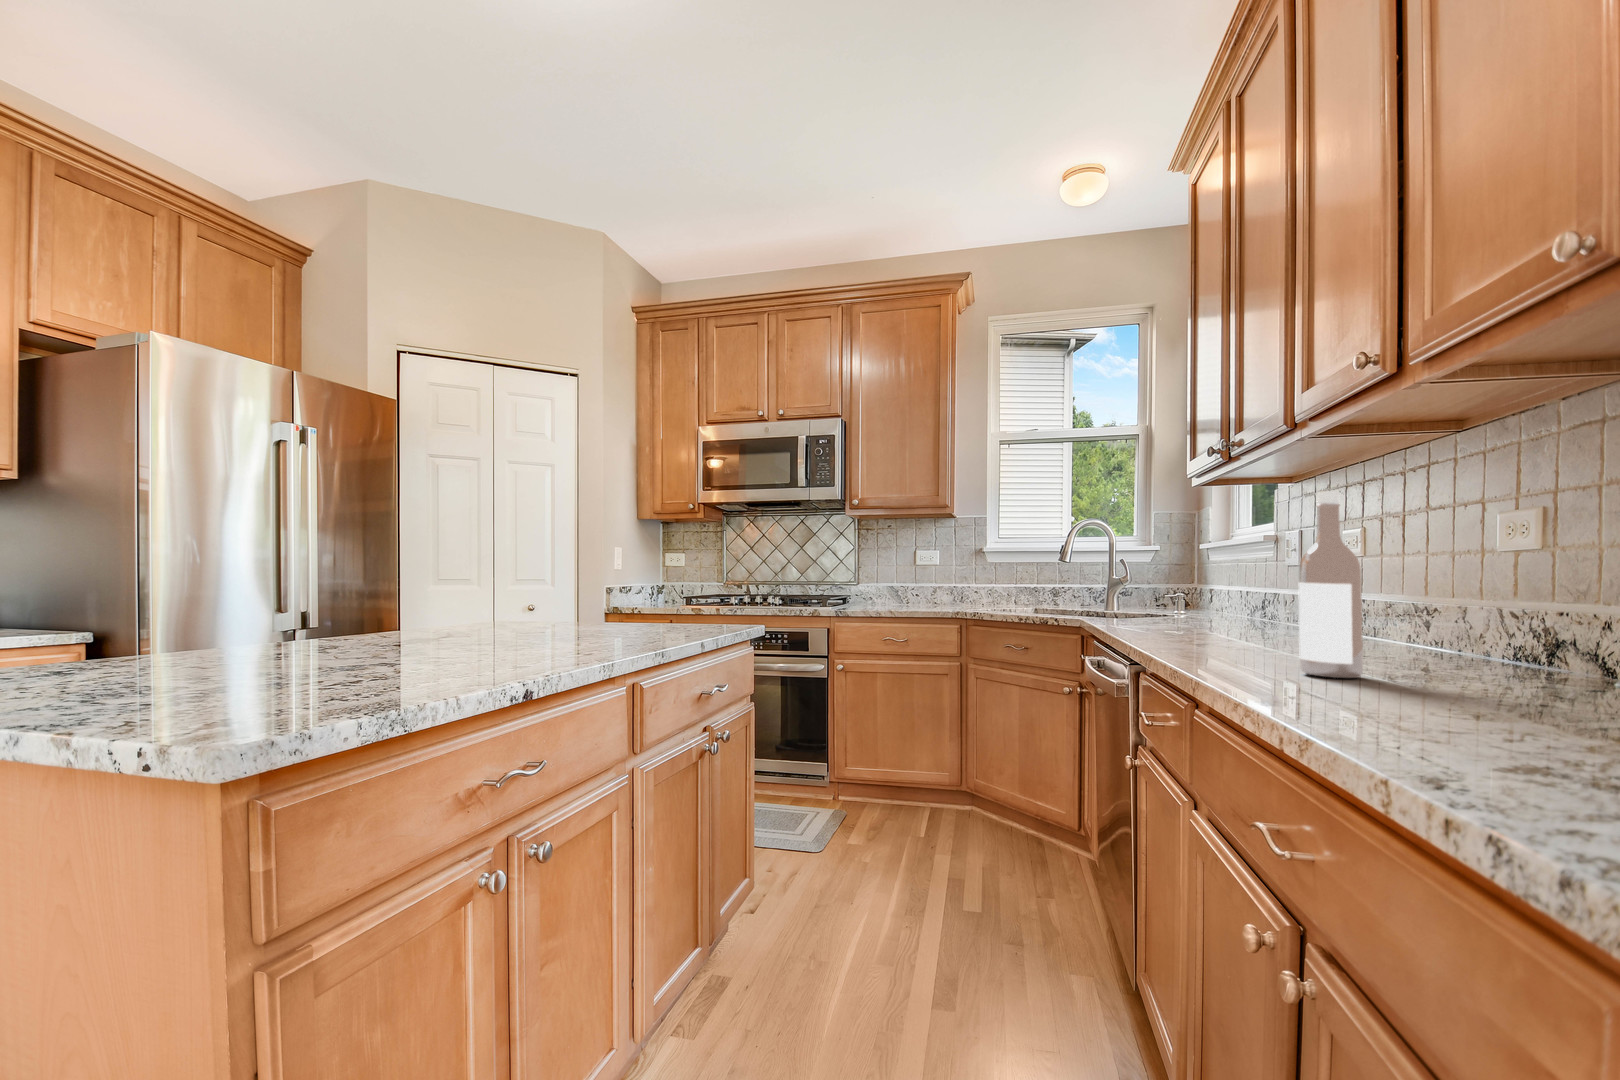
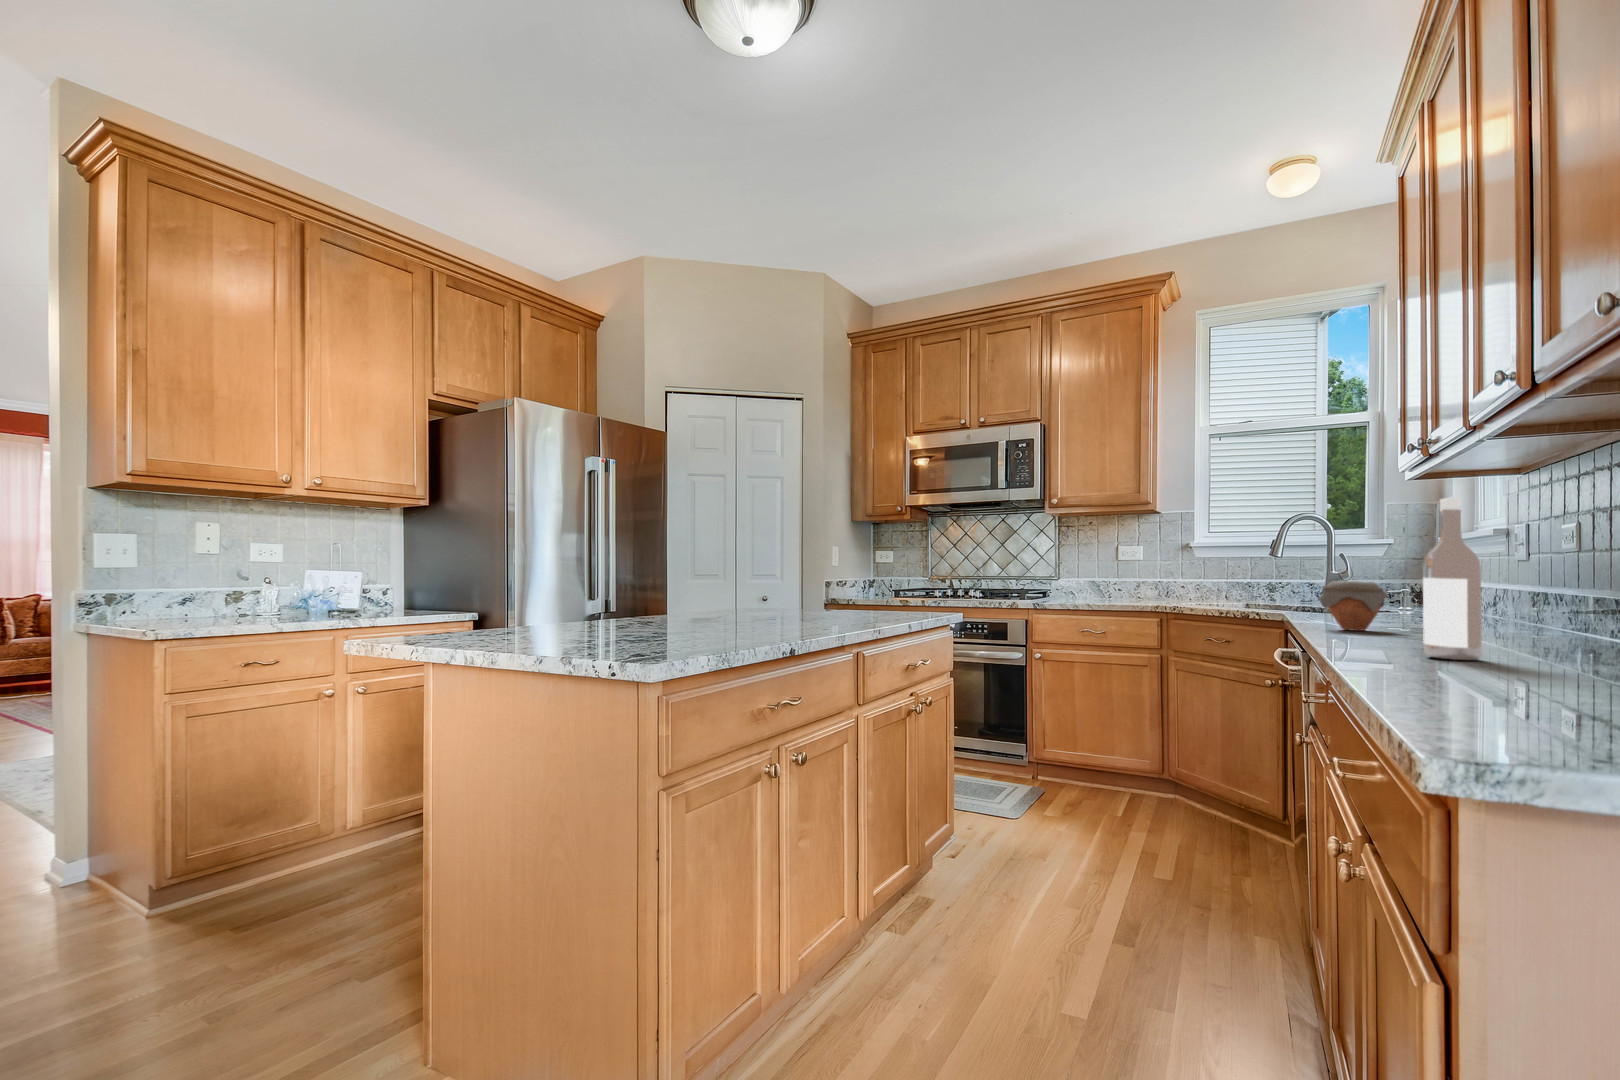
jar: none [1141,585,1205,638] -> present [1319,581,1388,631]

